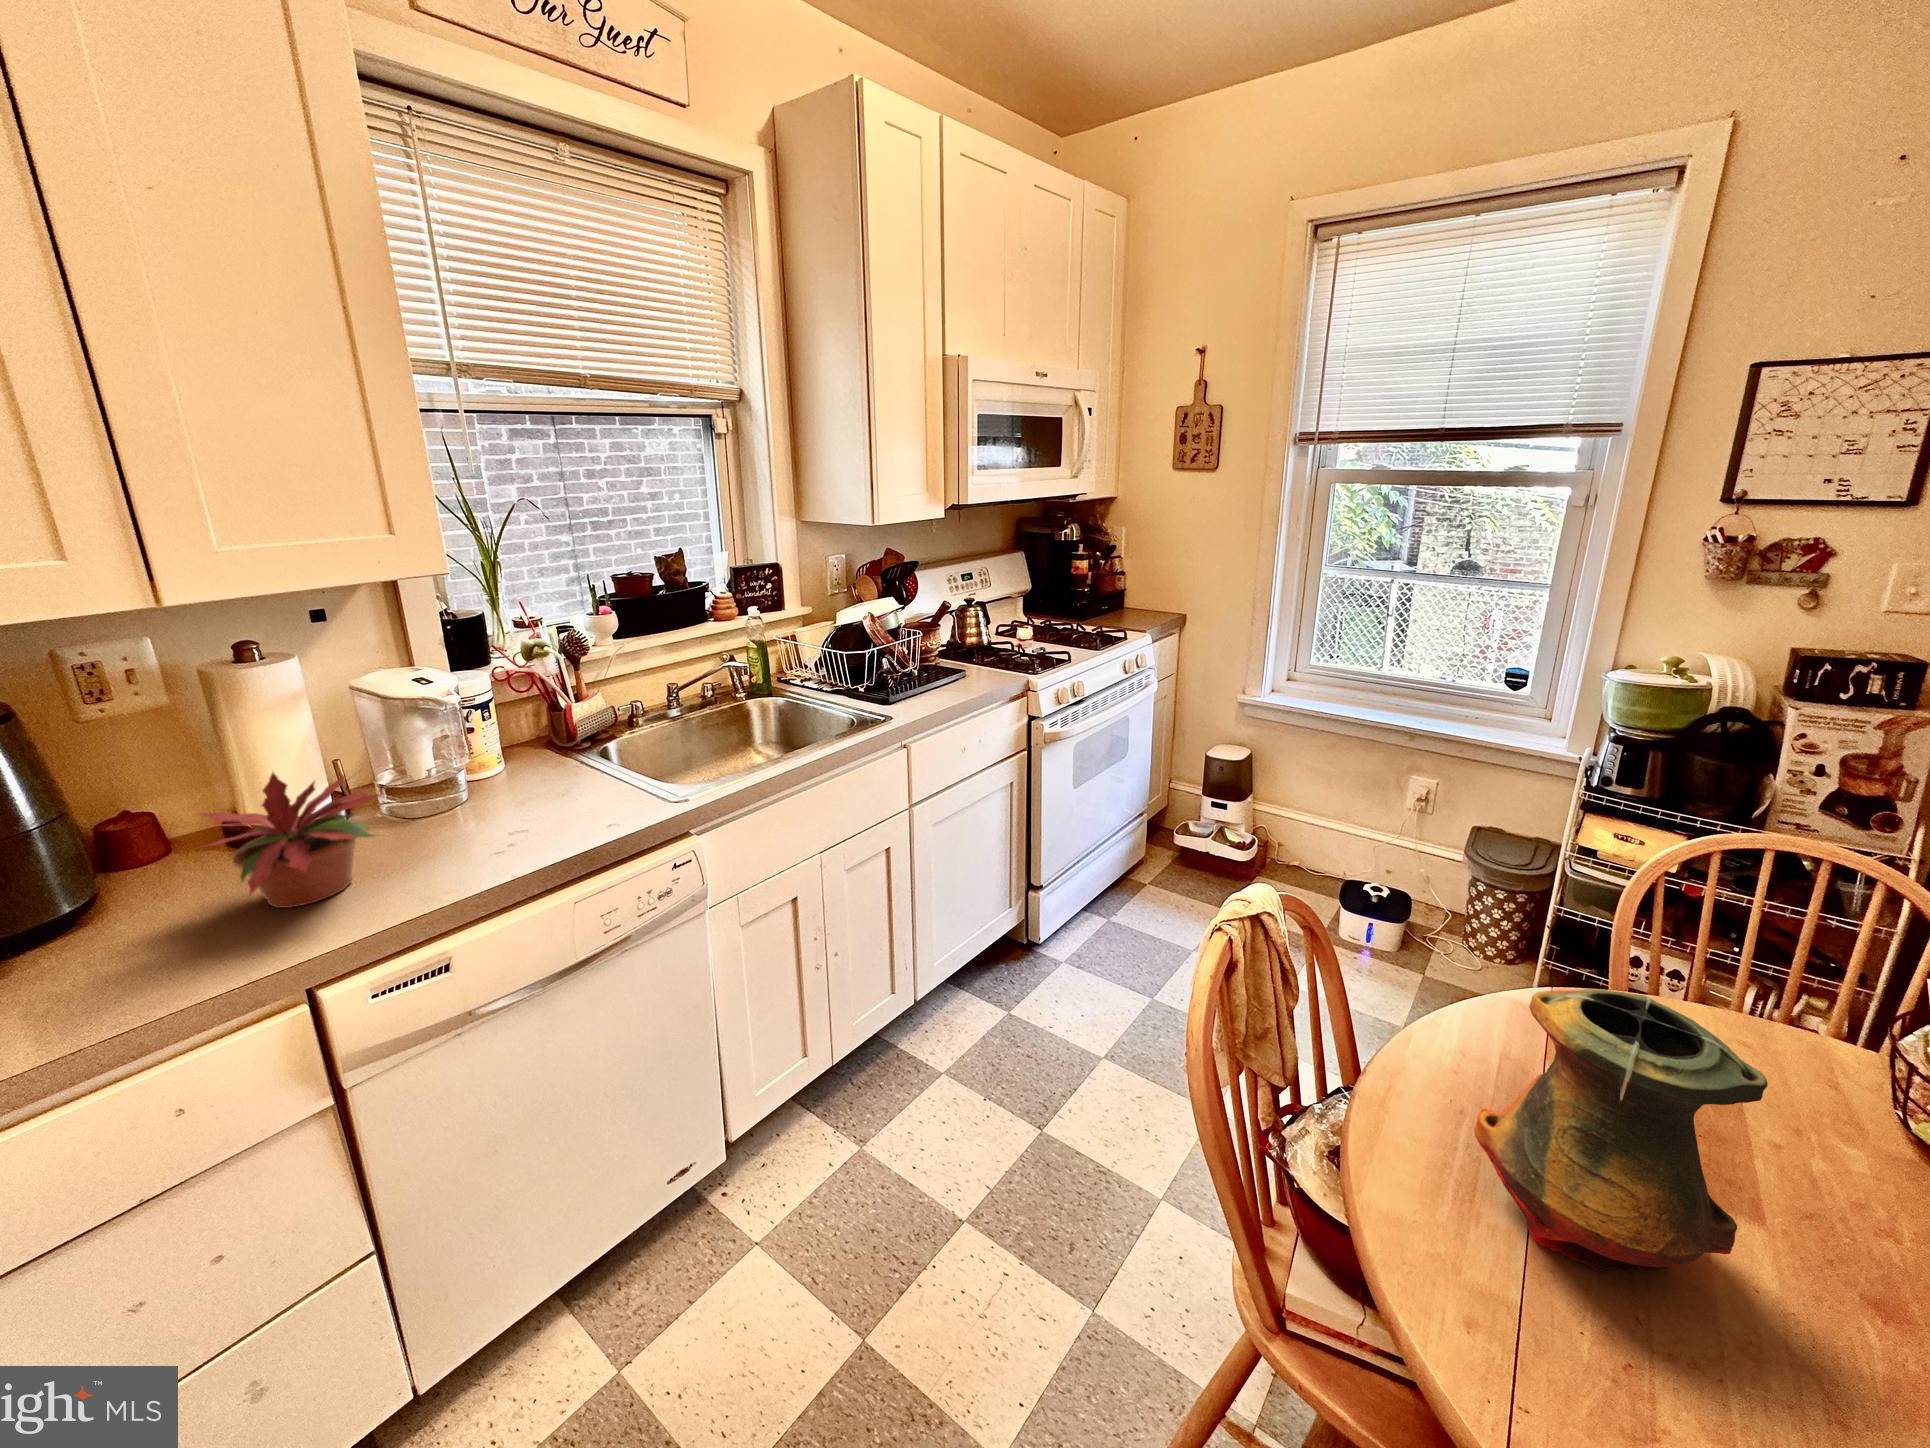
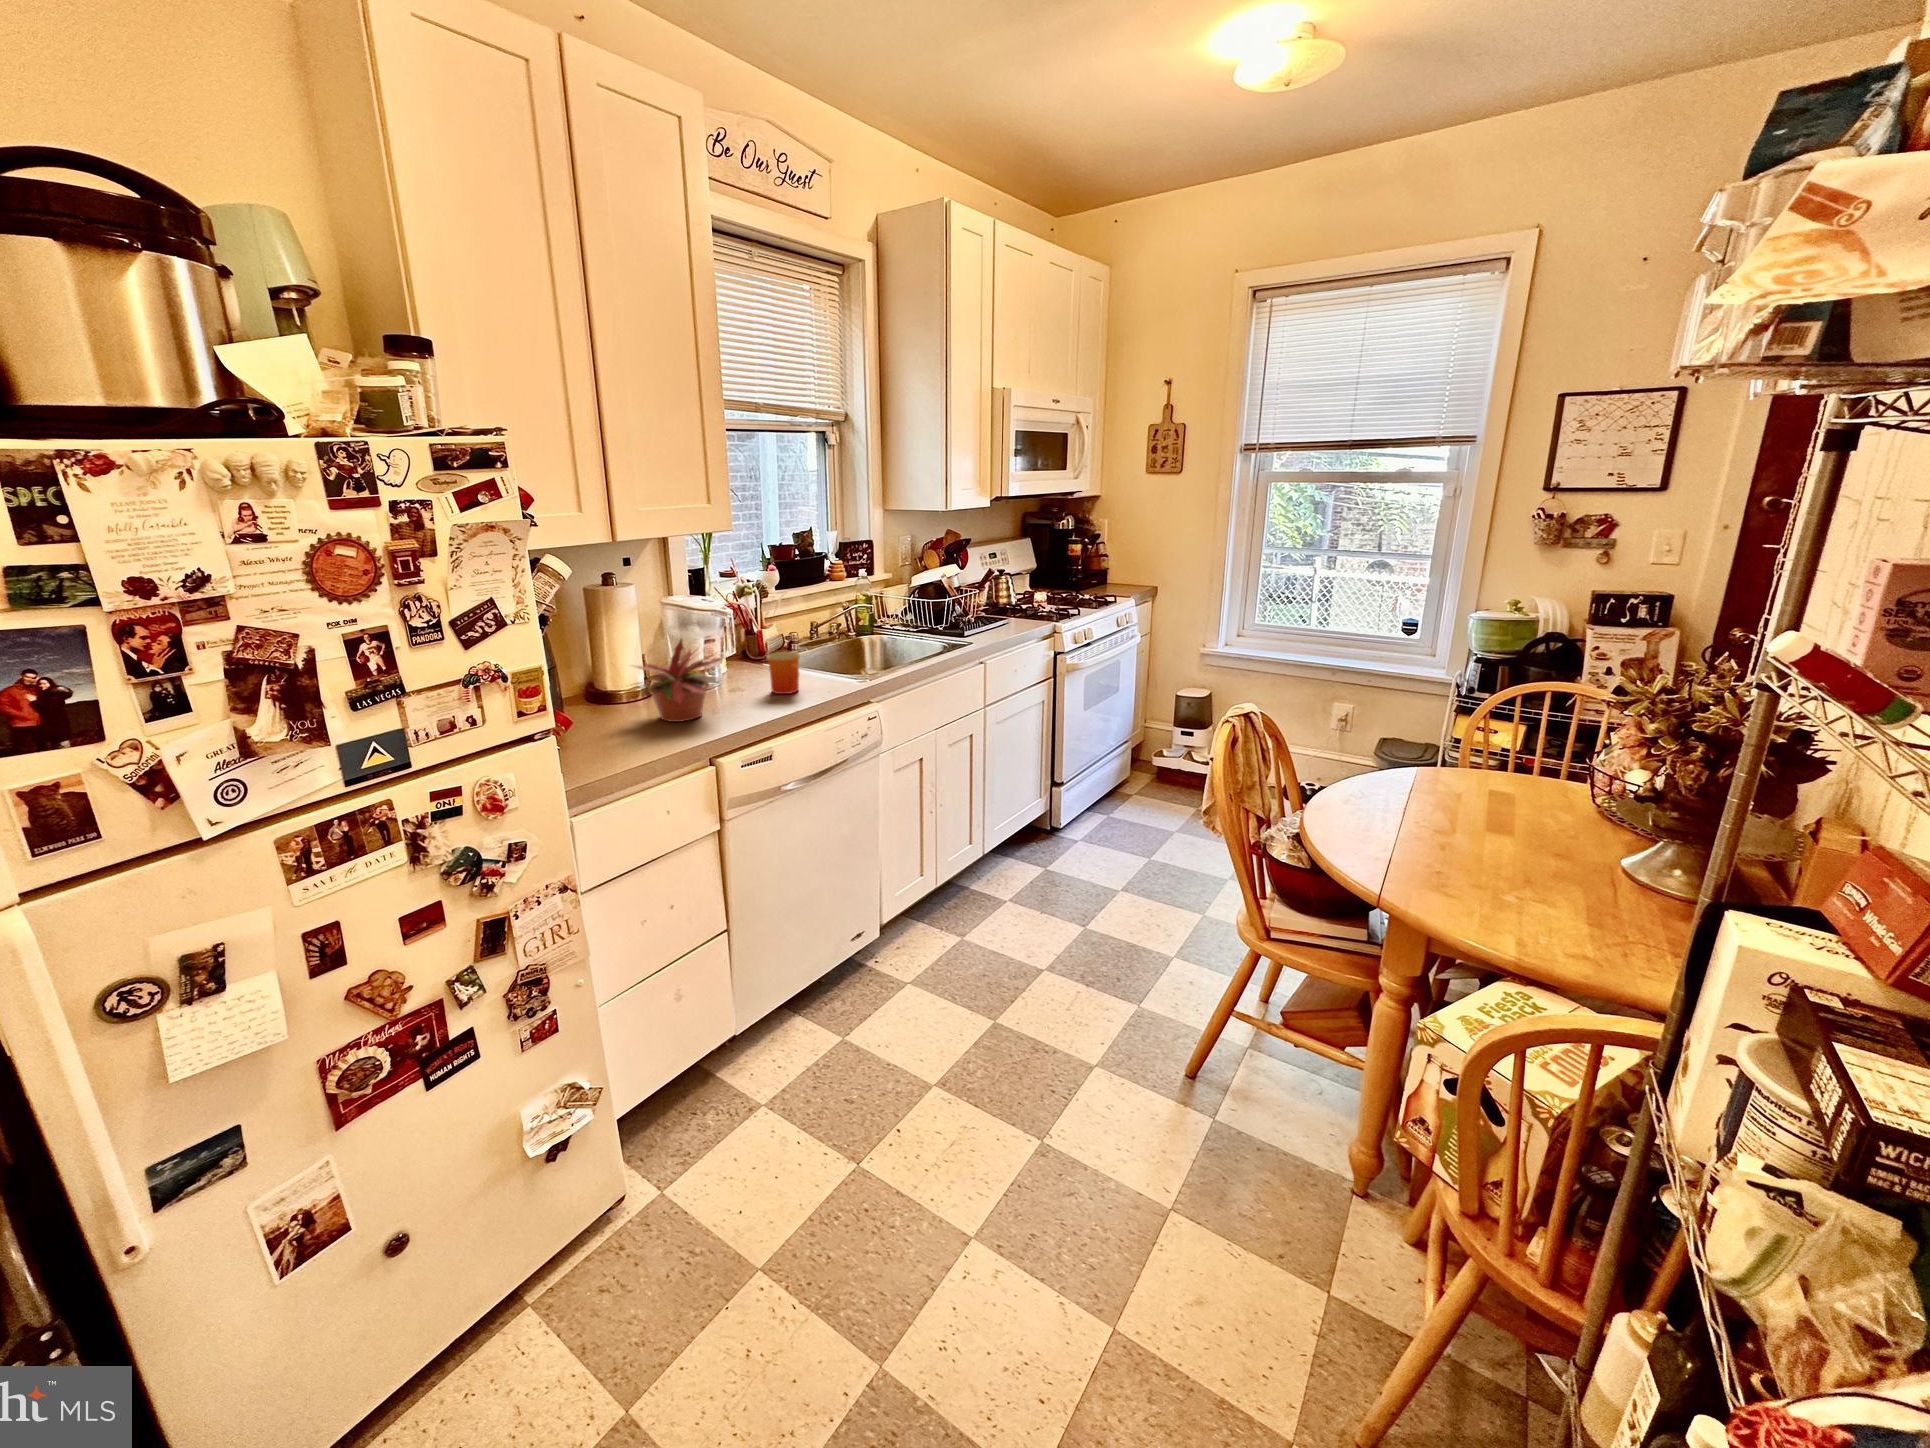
mug: none [497,762,560,834] -> present [767,652,800,694]
vase: present [1474,989,1768,1271] -> none [1370,712,1499,842]

